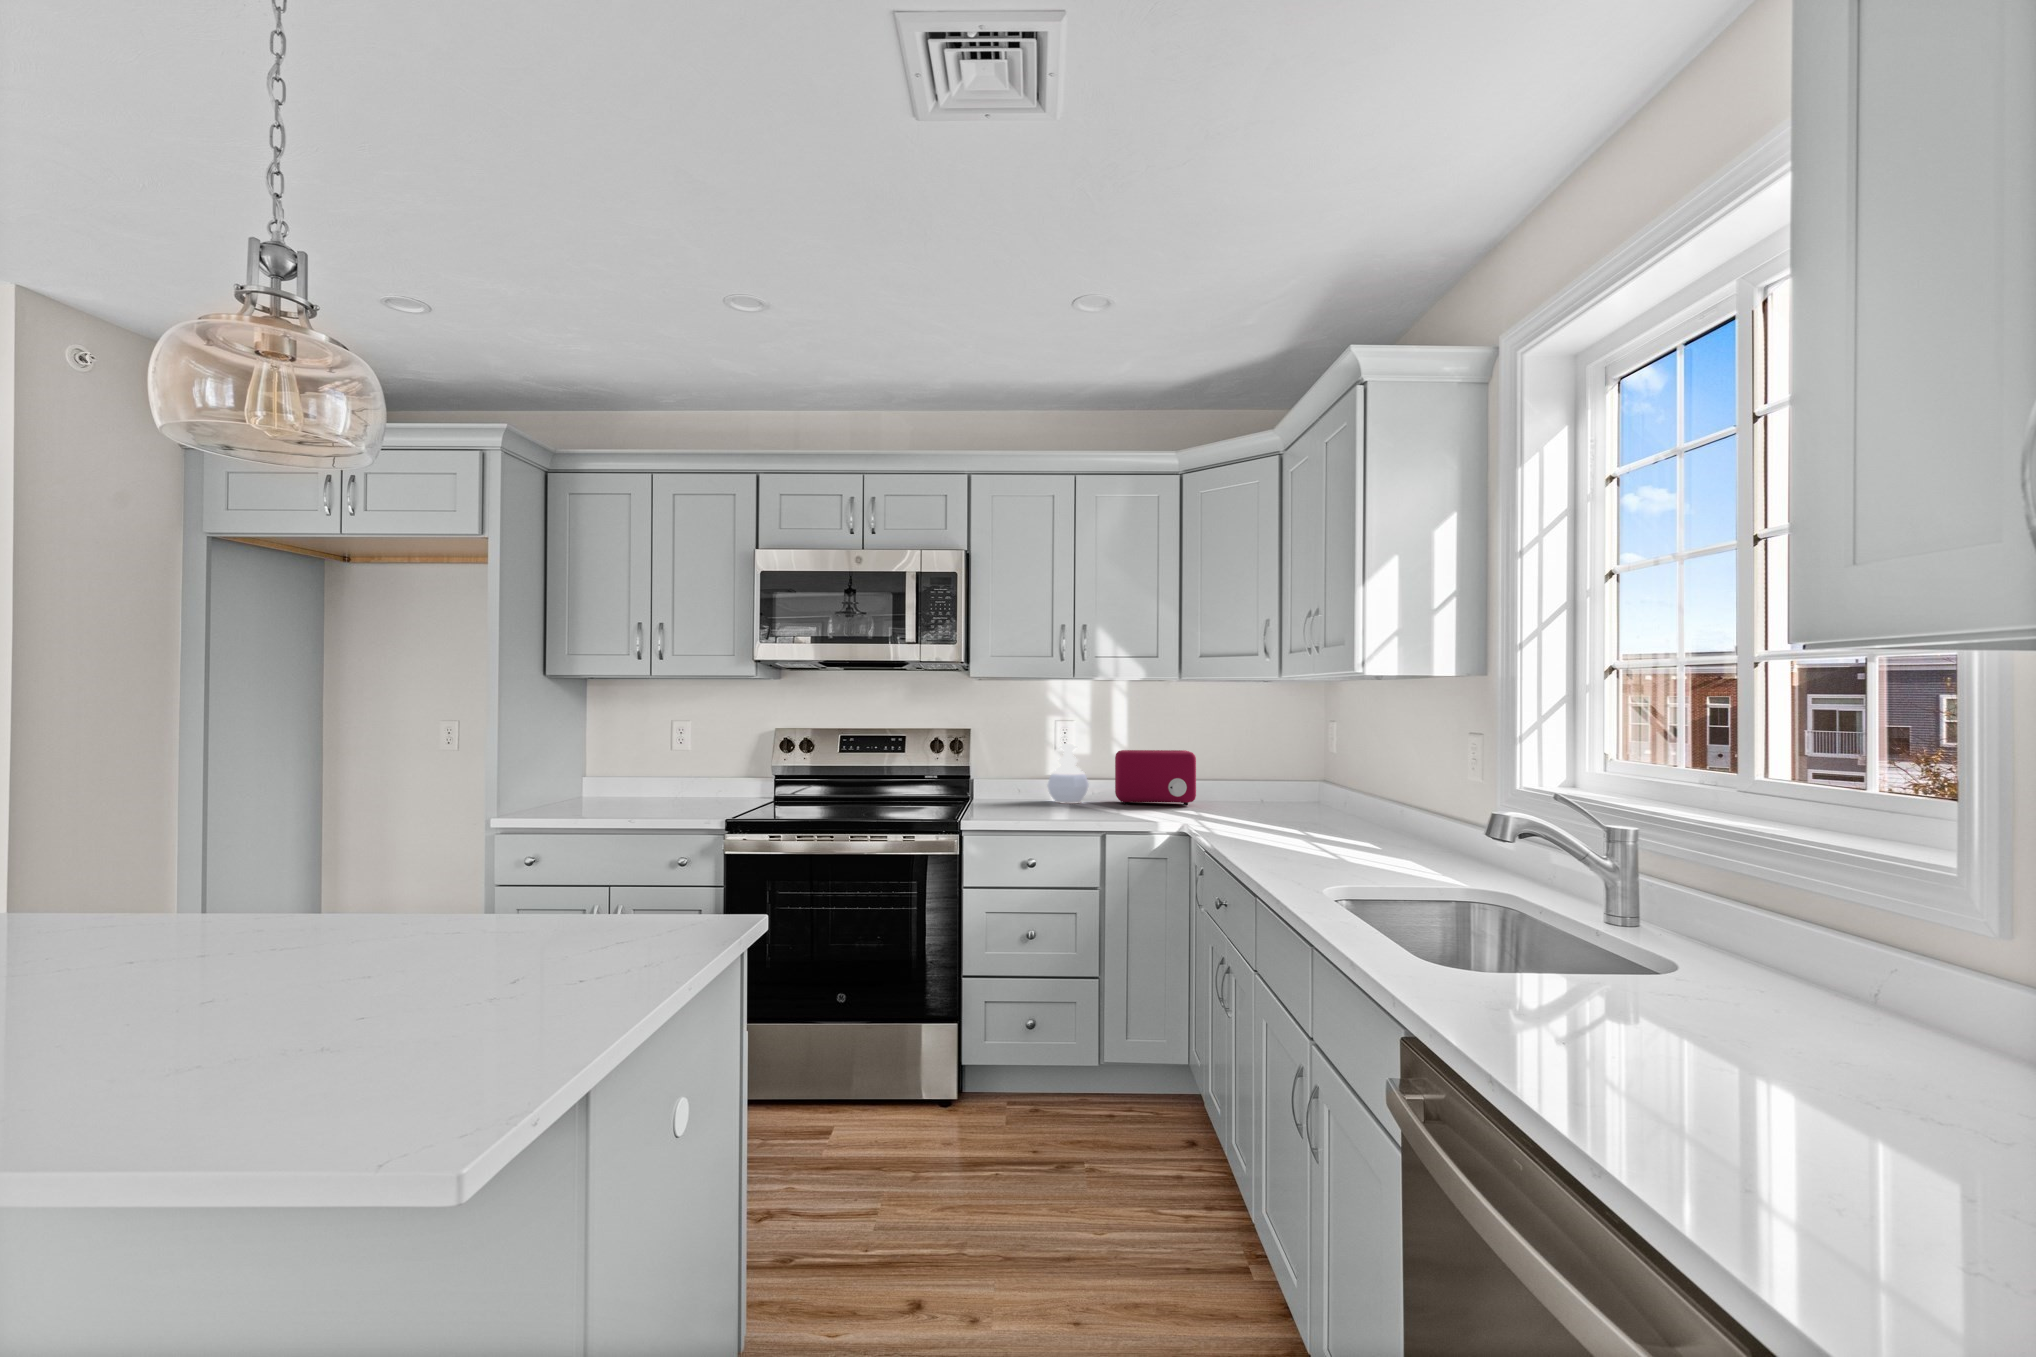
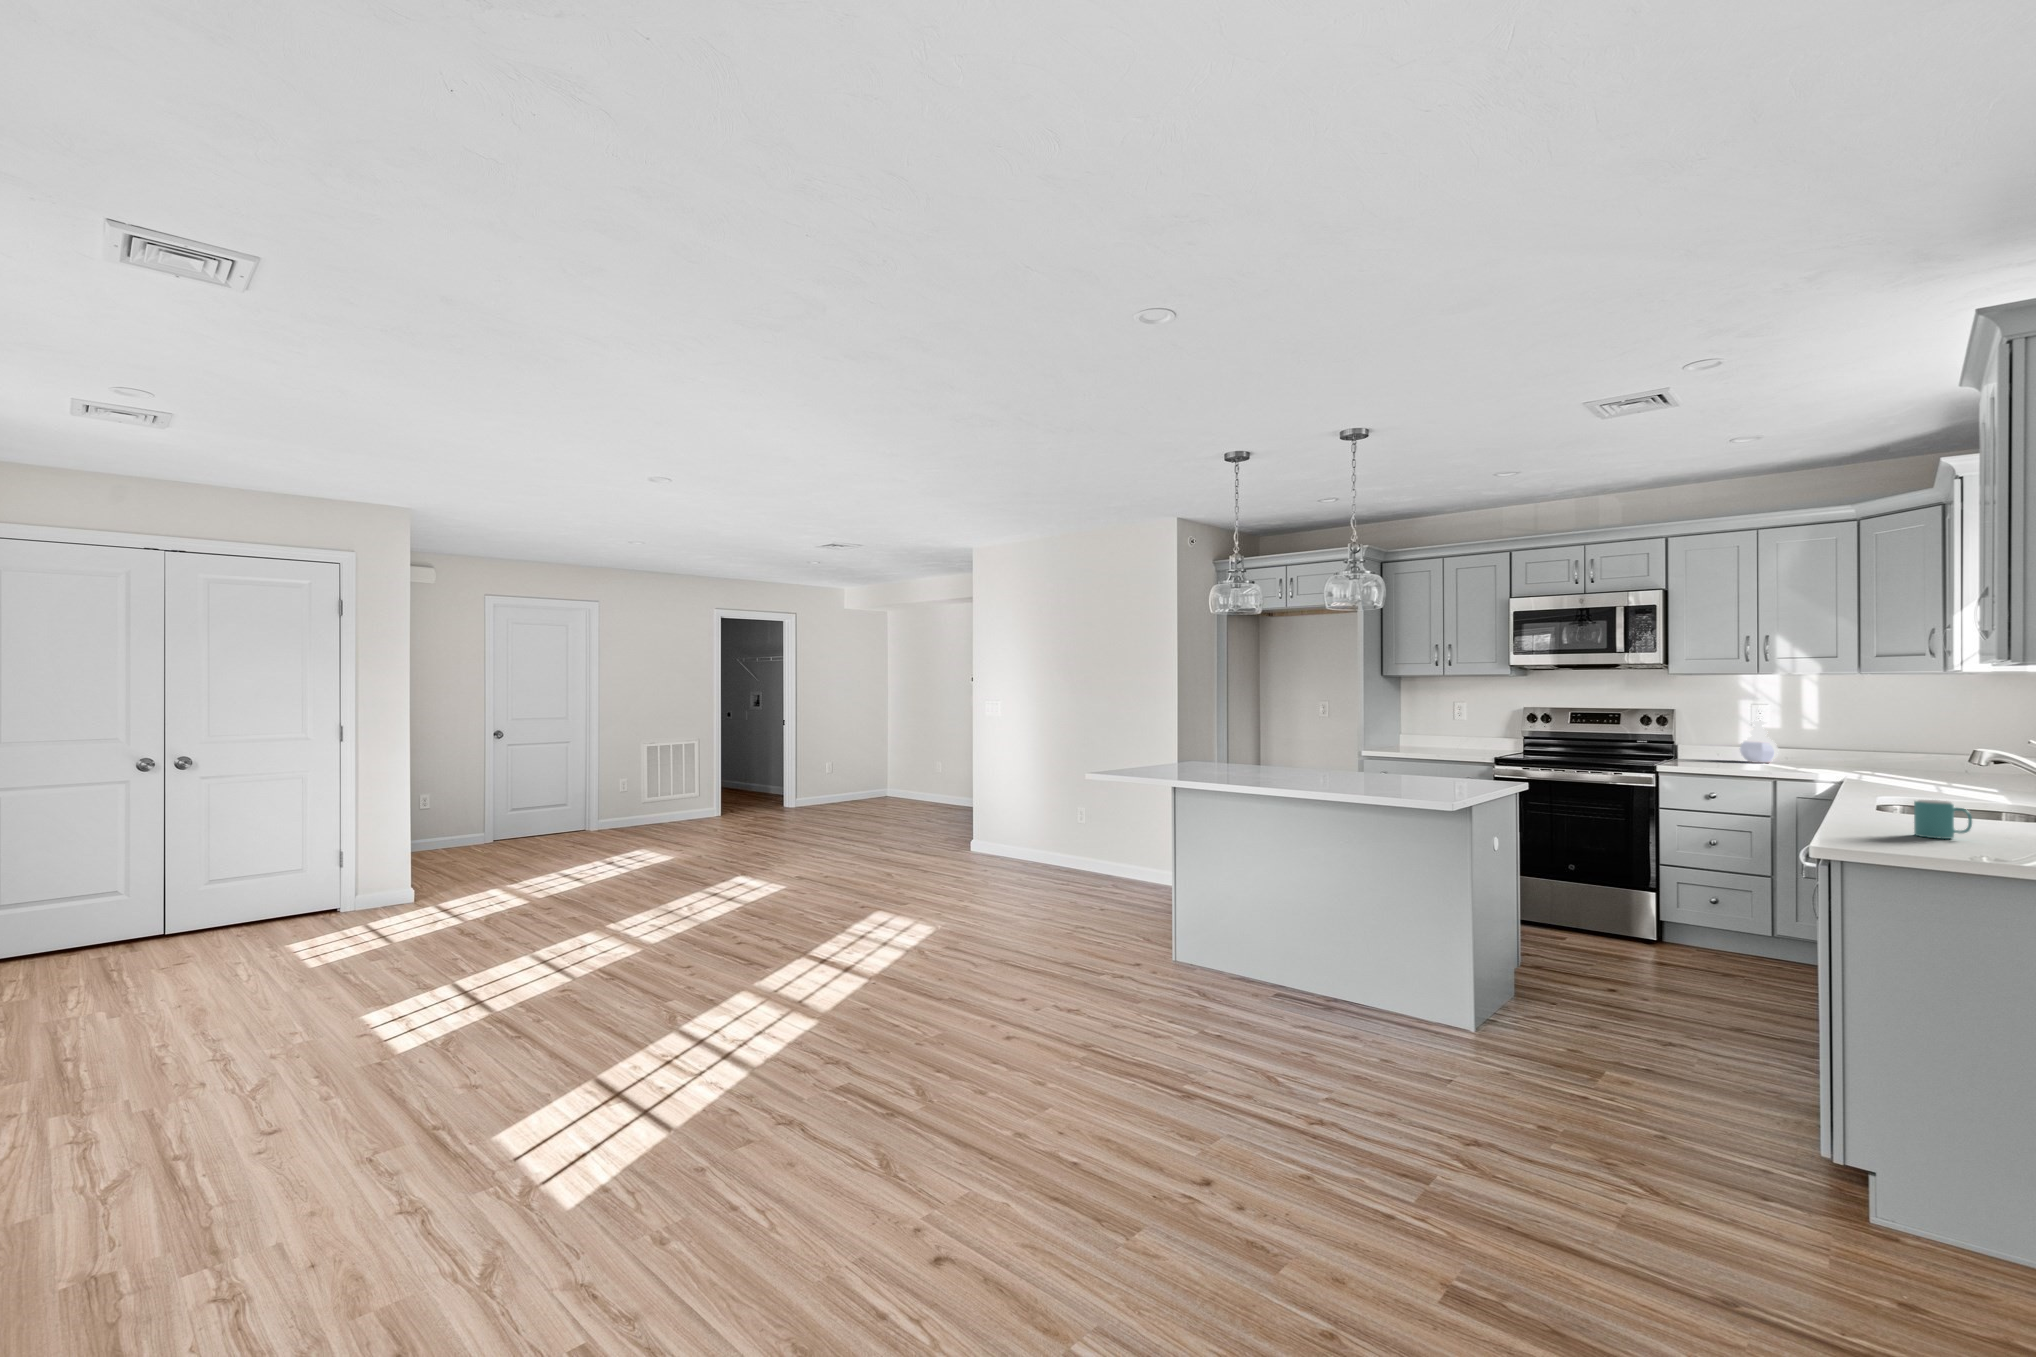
toaster: present [1115,750,1196,805] -> none [1804,726,1883,769]
mug: none [1629,969,1744,1079] -> present [1914,800,1972,839]

